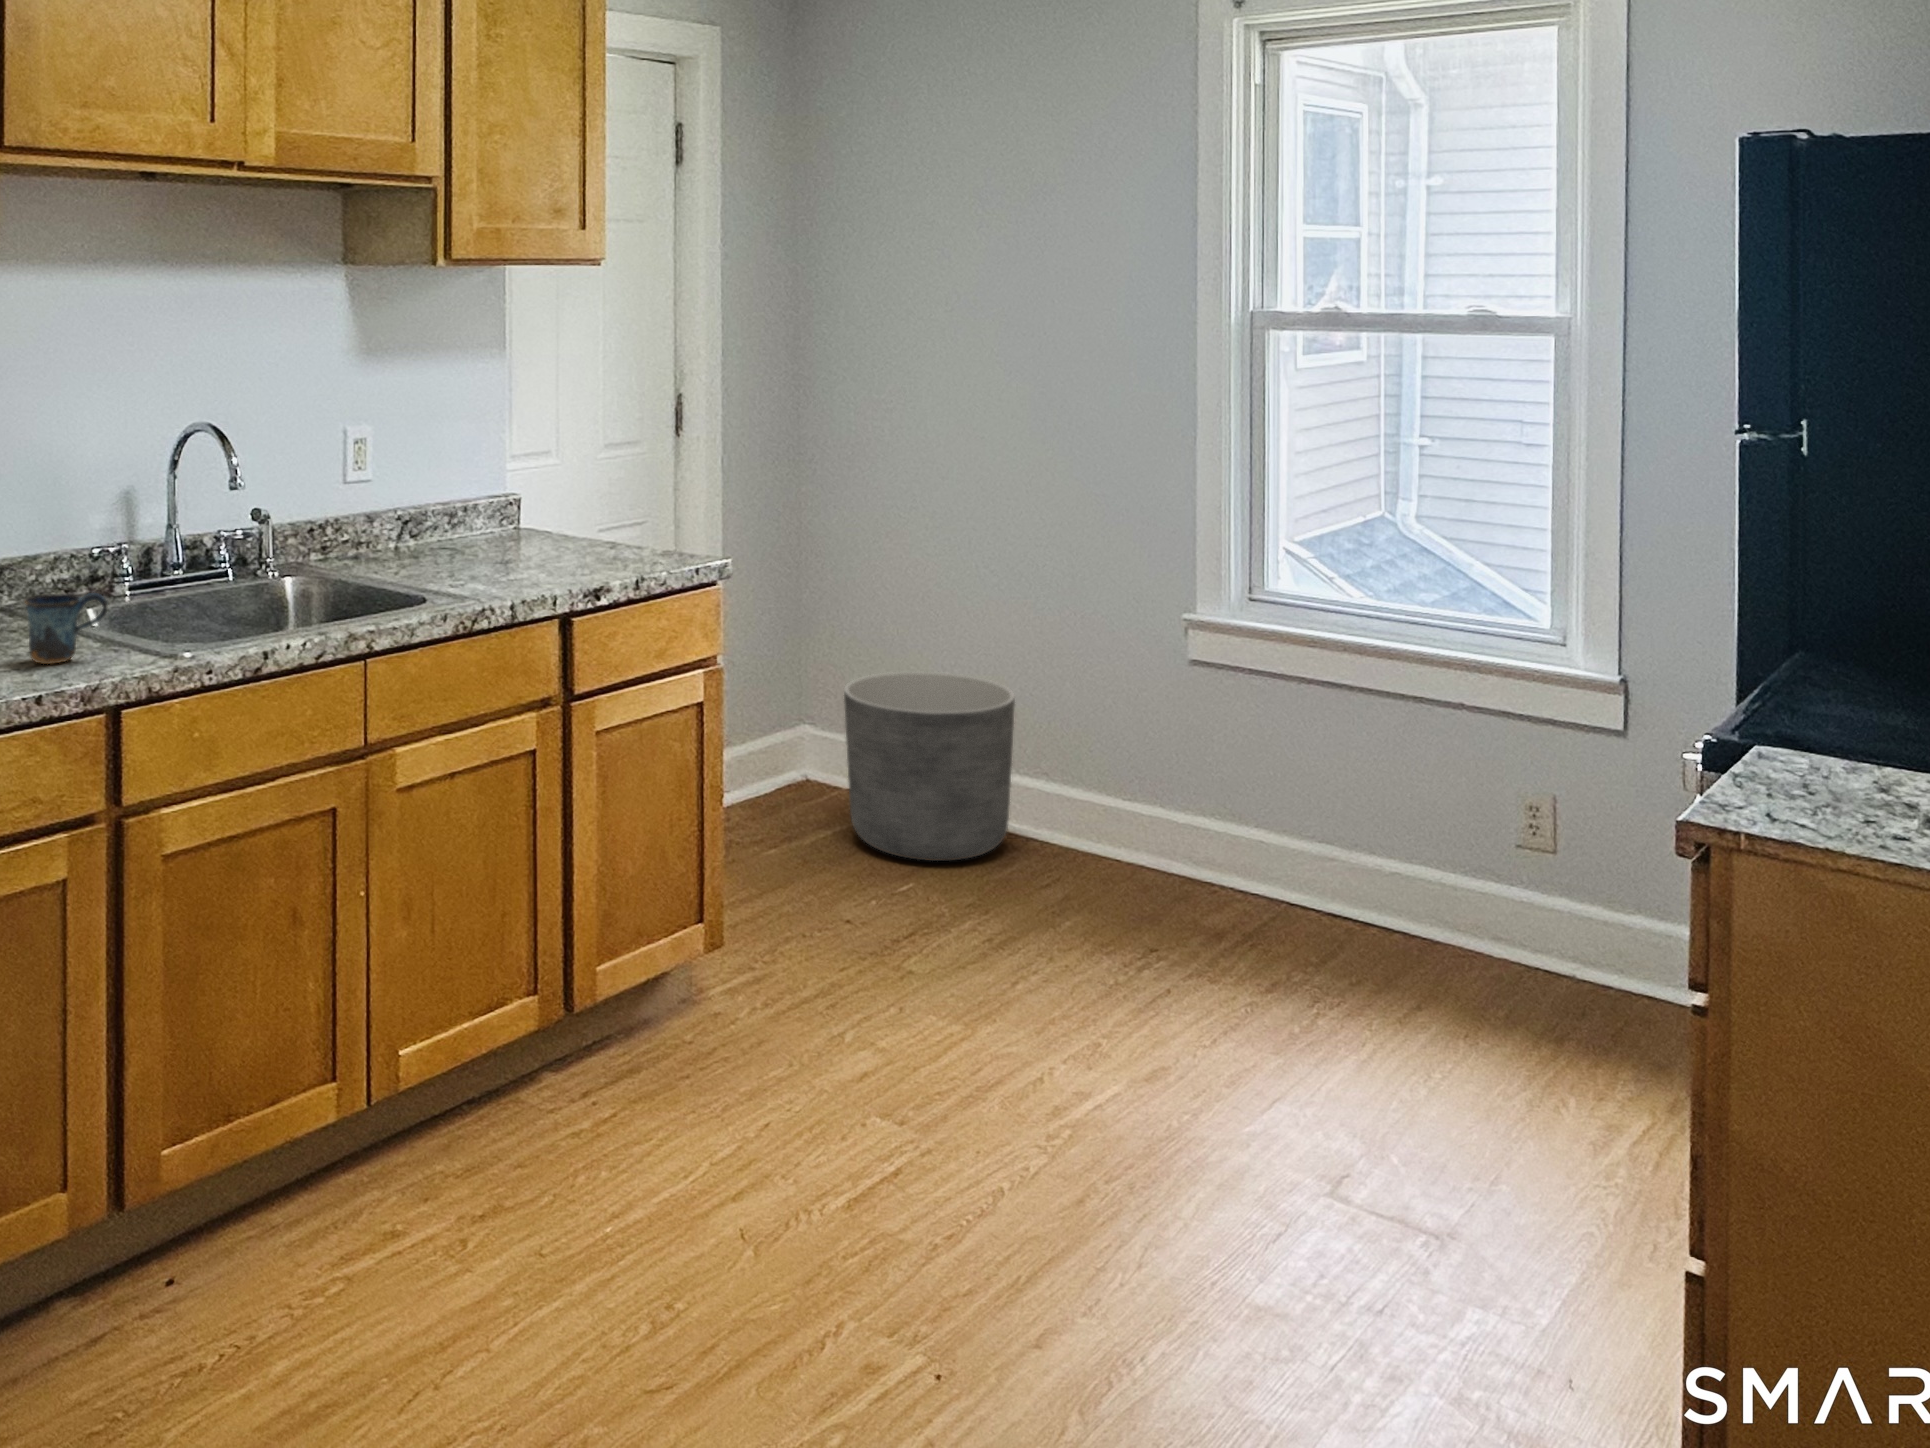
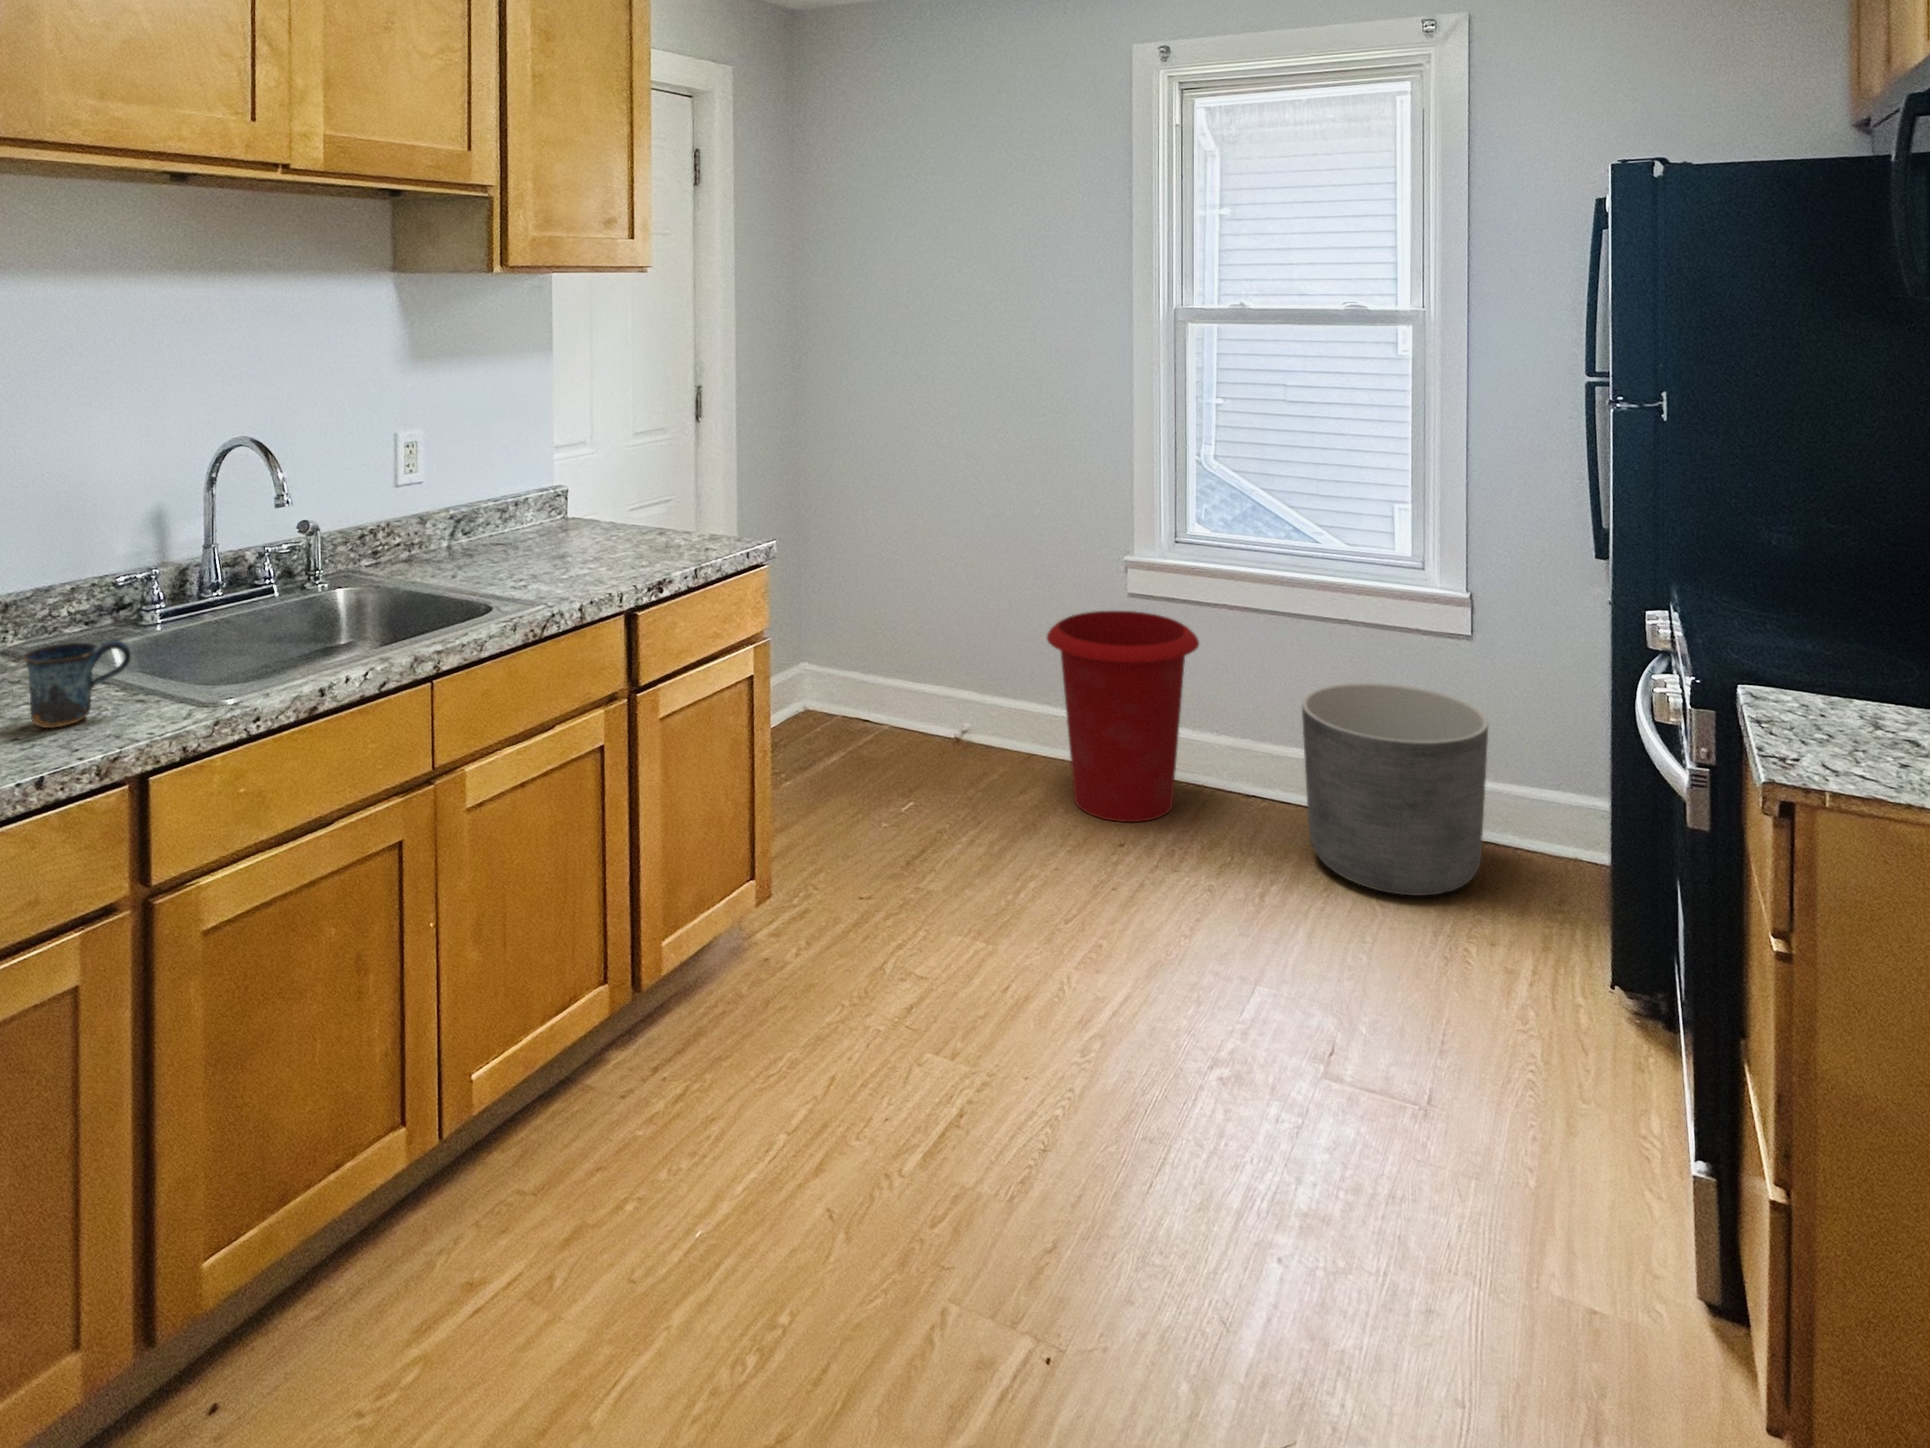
planter: present [844,671,1015,861] -> present [1302,683,1488,896]
waste bin: none [1077,680,1270,932] -> present [1047,611,1199,822]

